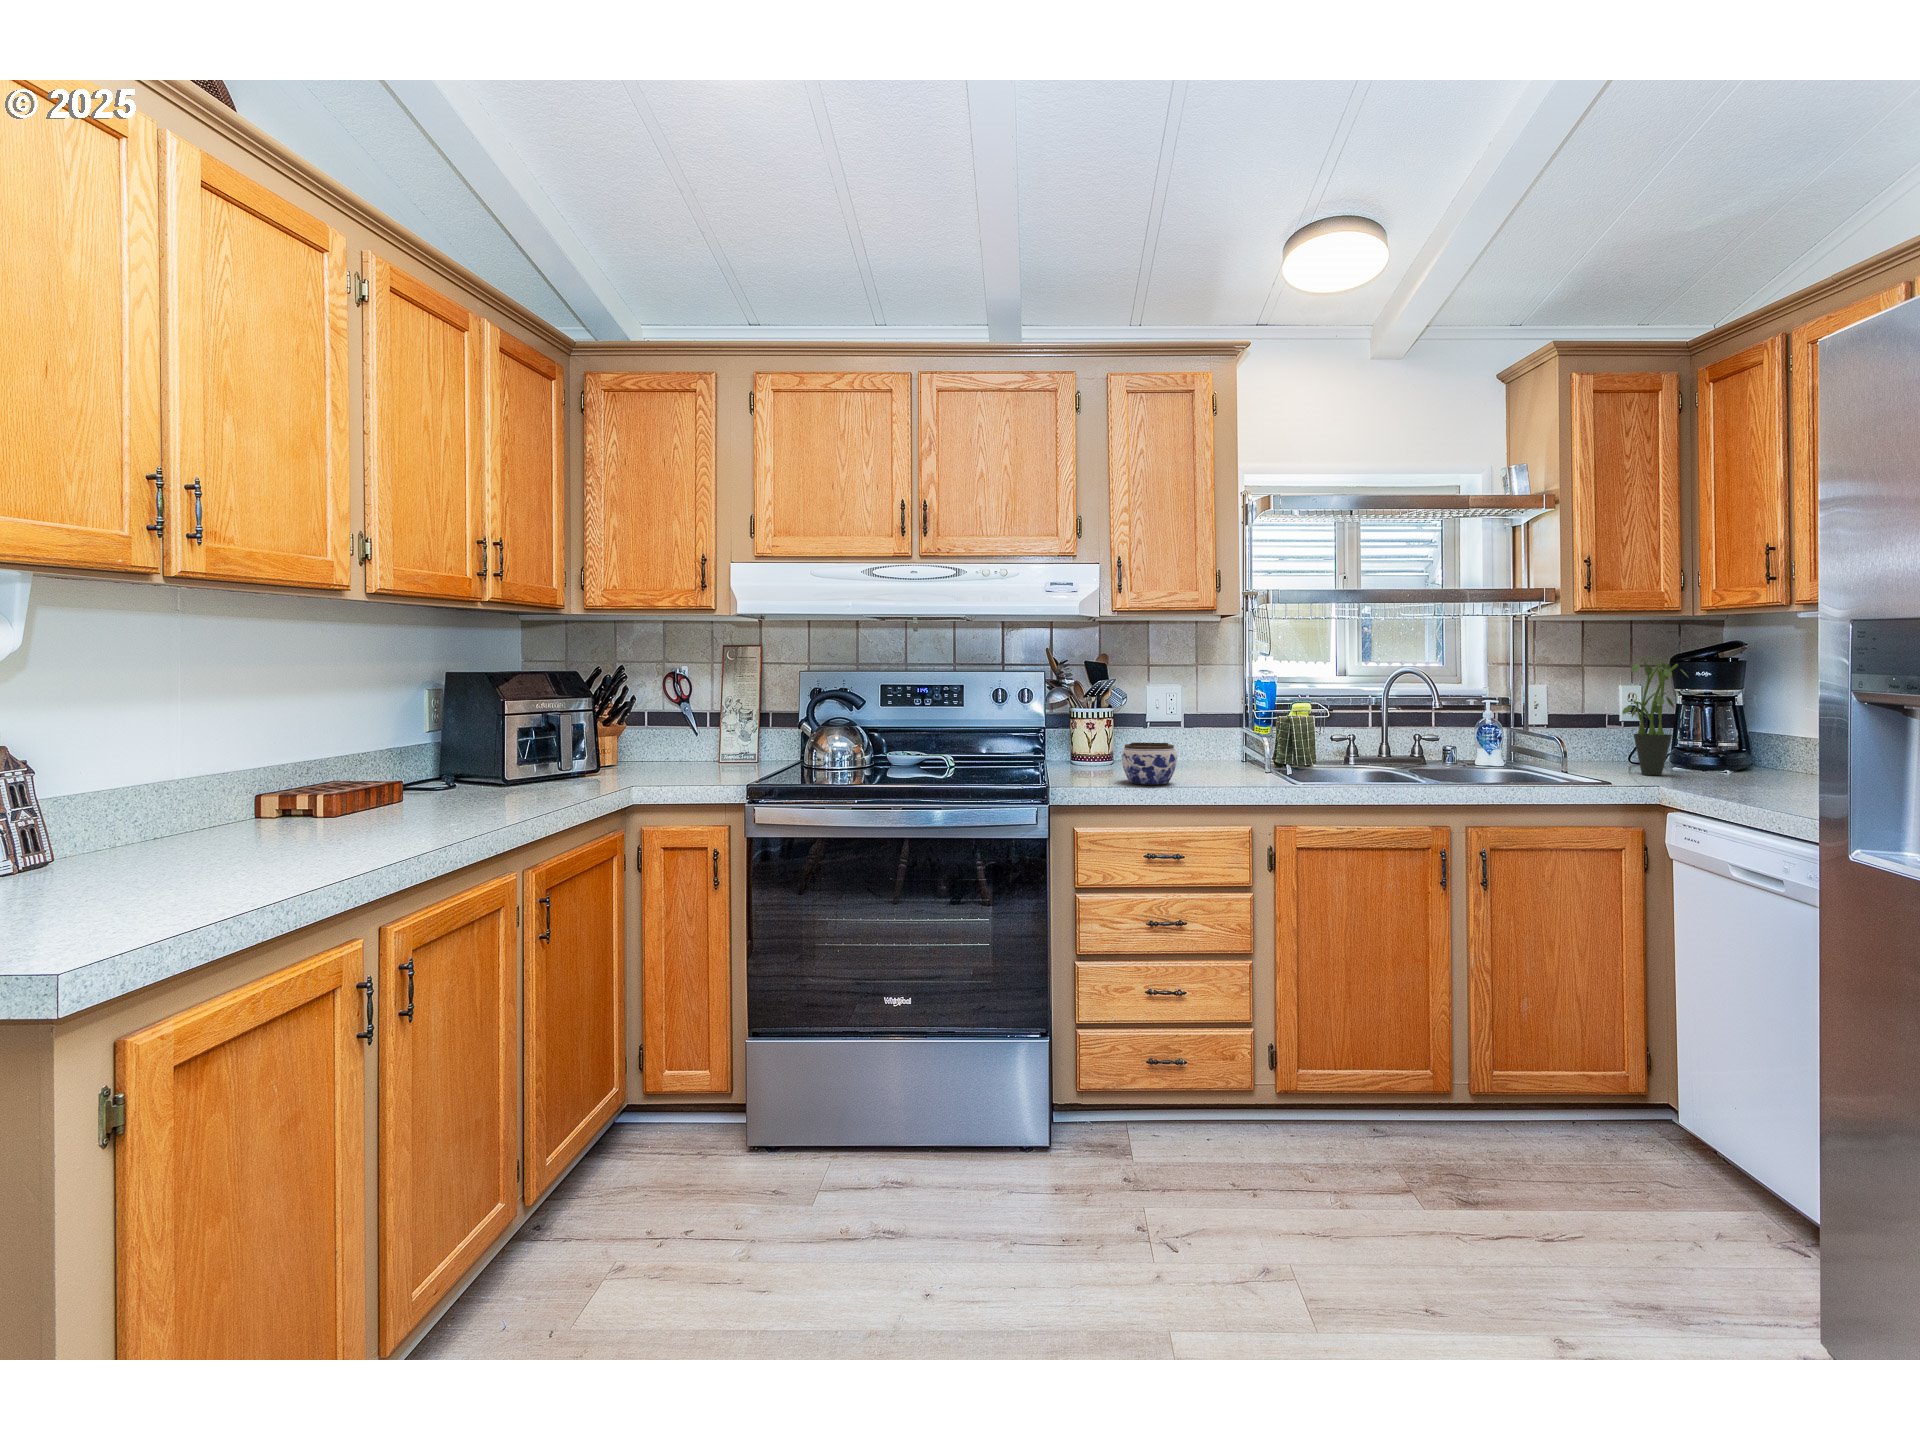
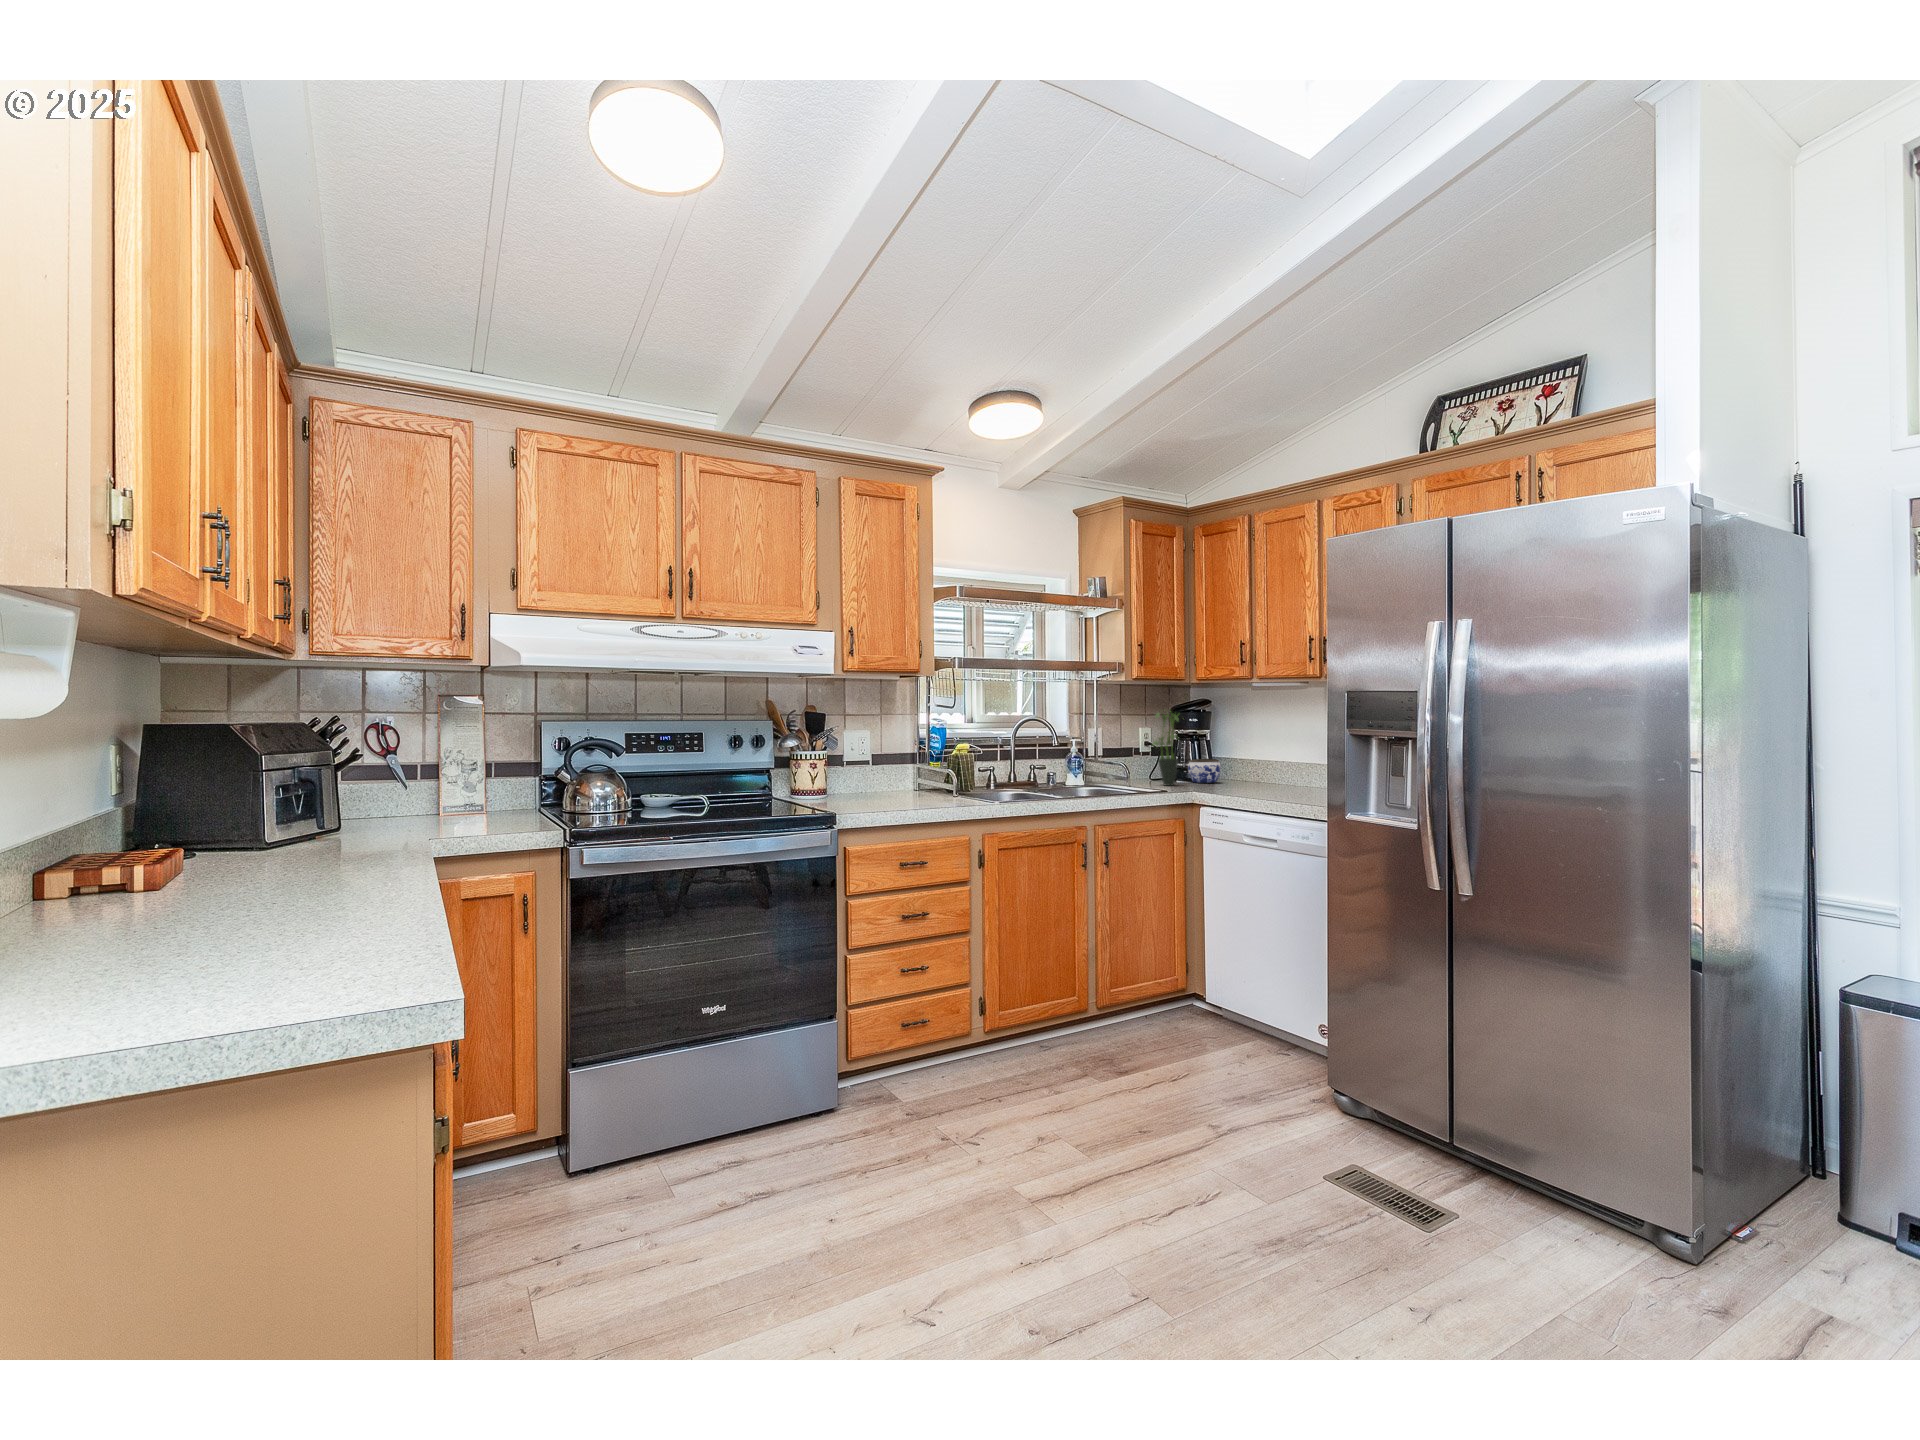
jar: present [1122,742,1177,784] -> present [1188,759,1221,783]

